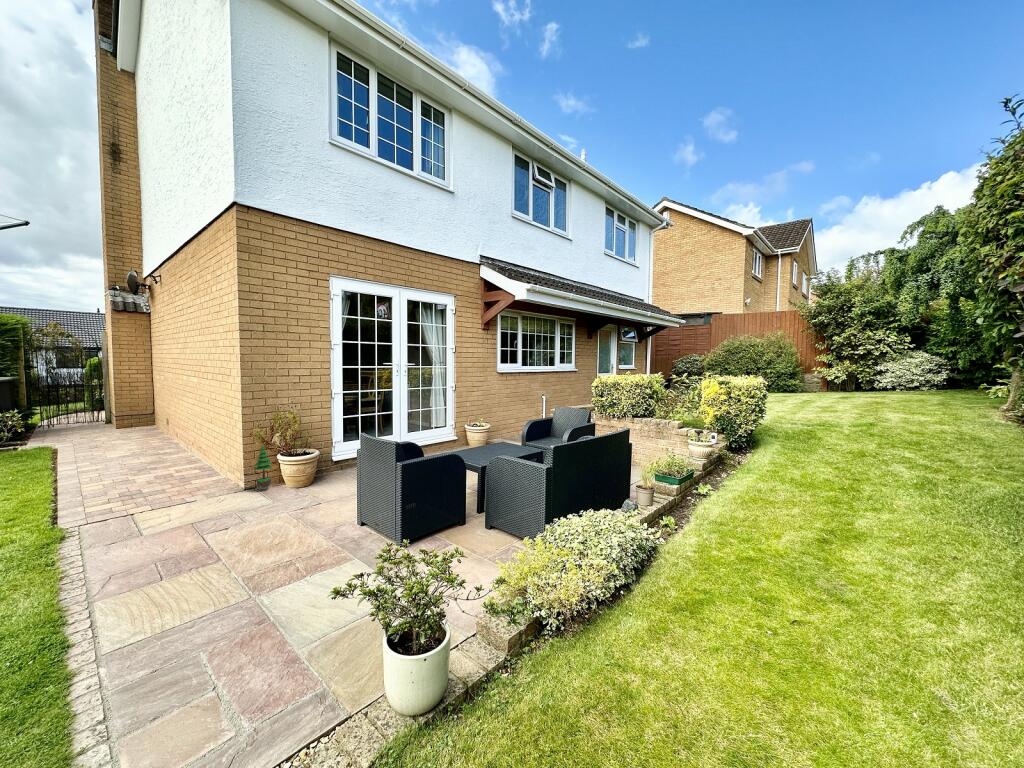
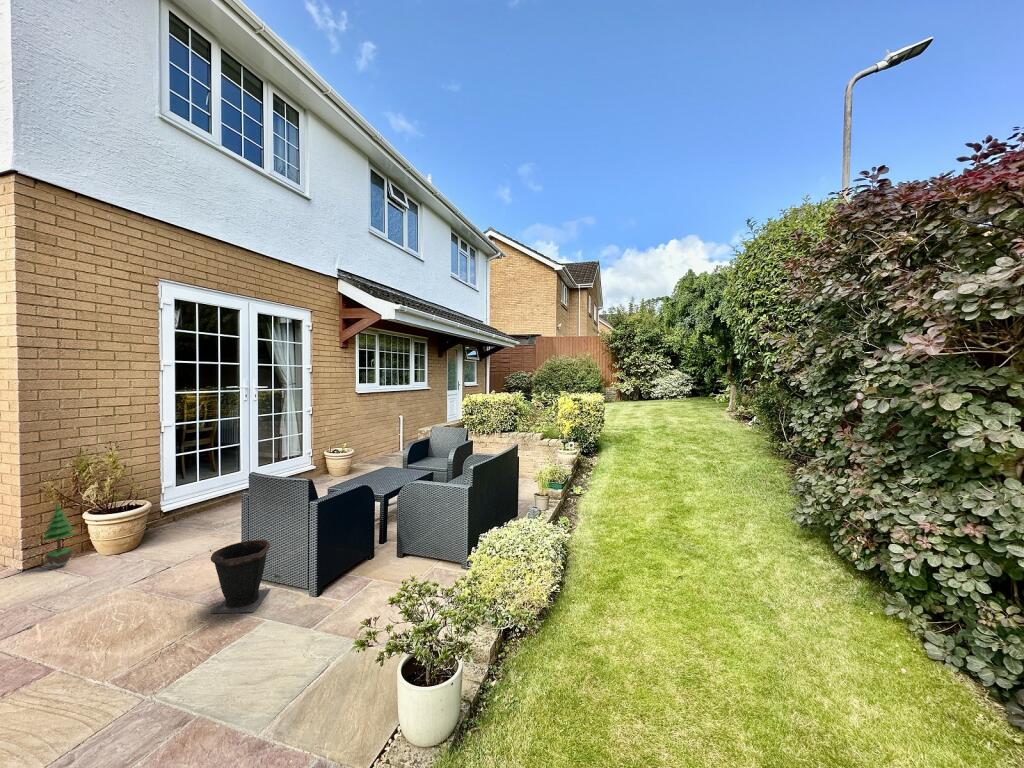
bucket: none [324,491,371,550] -> present [210,540,270,613]

